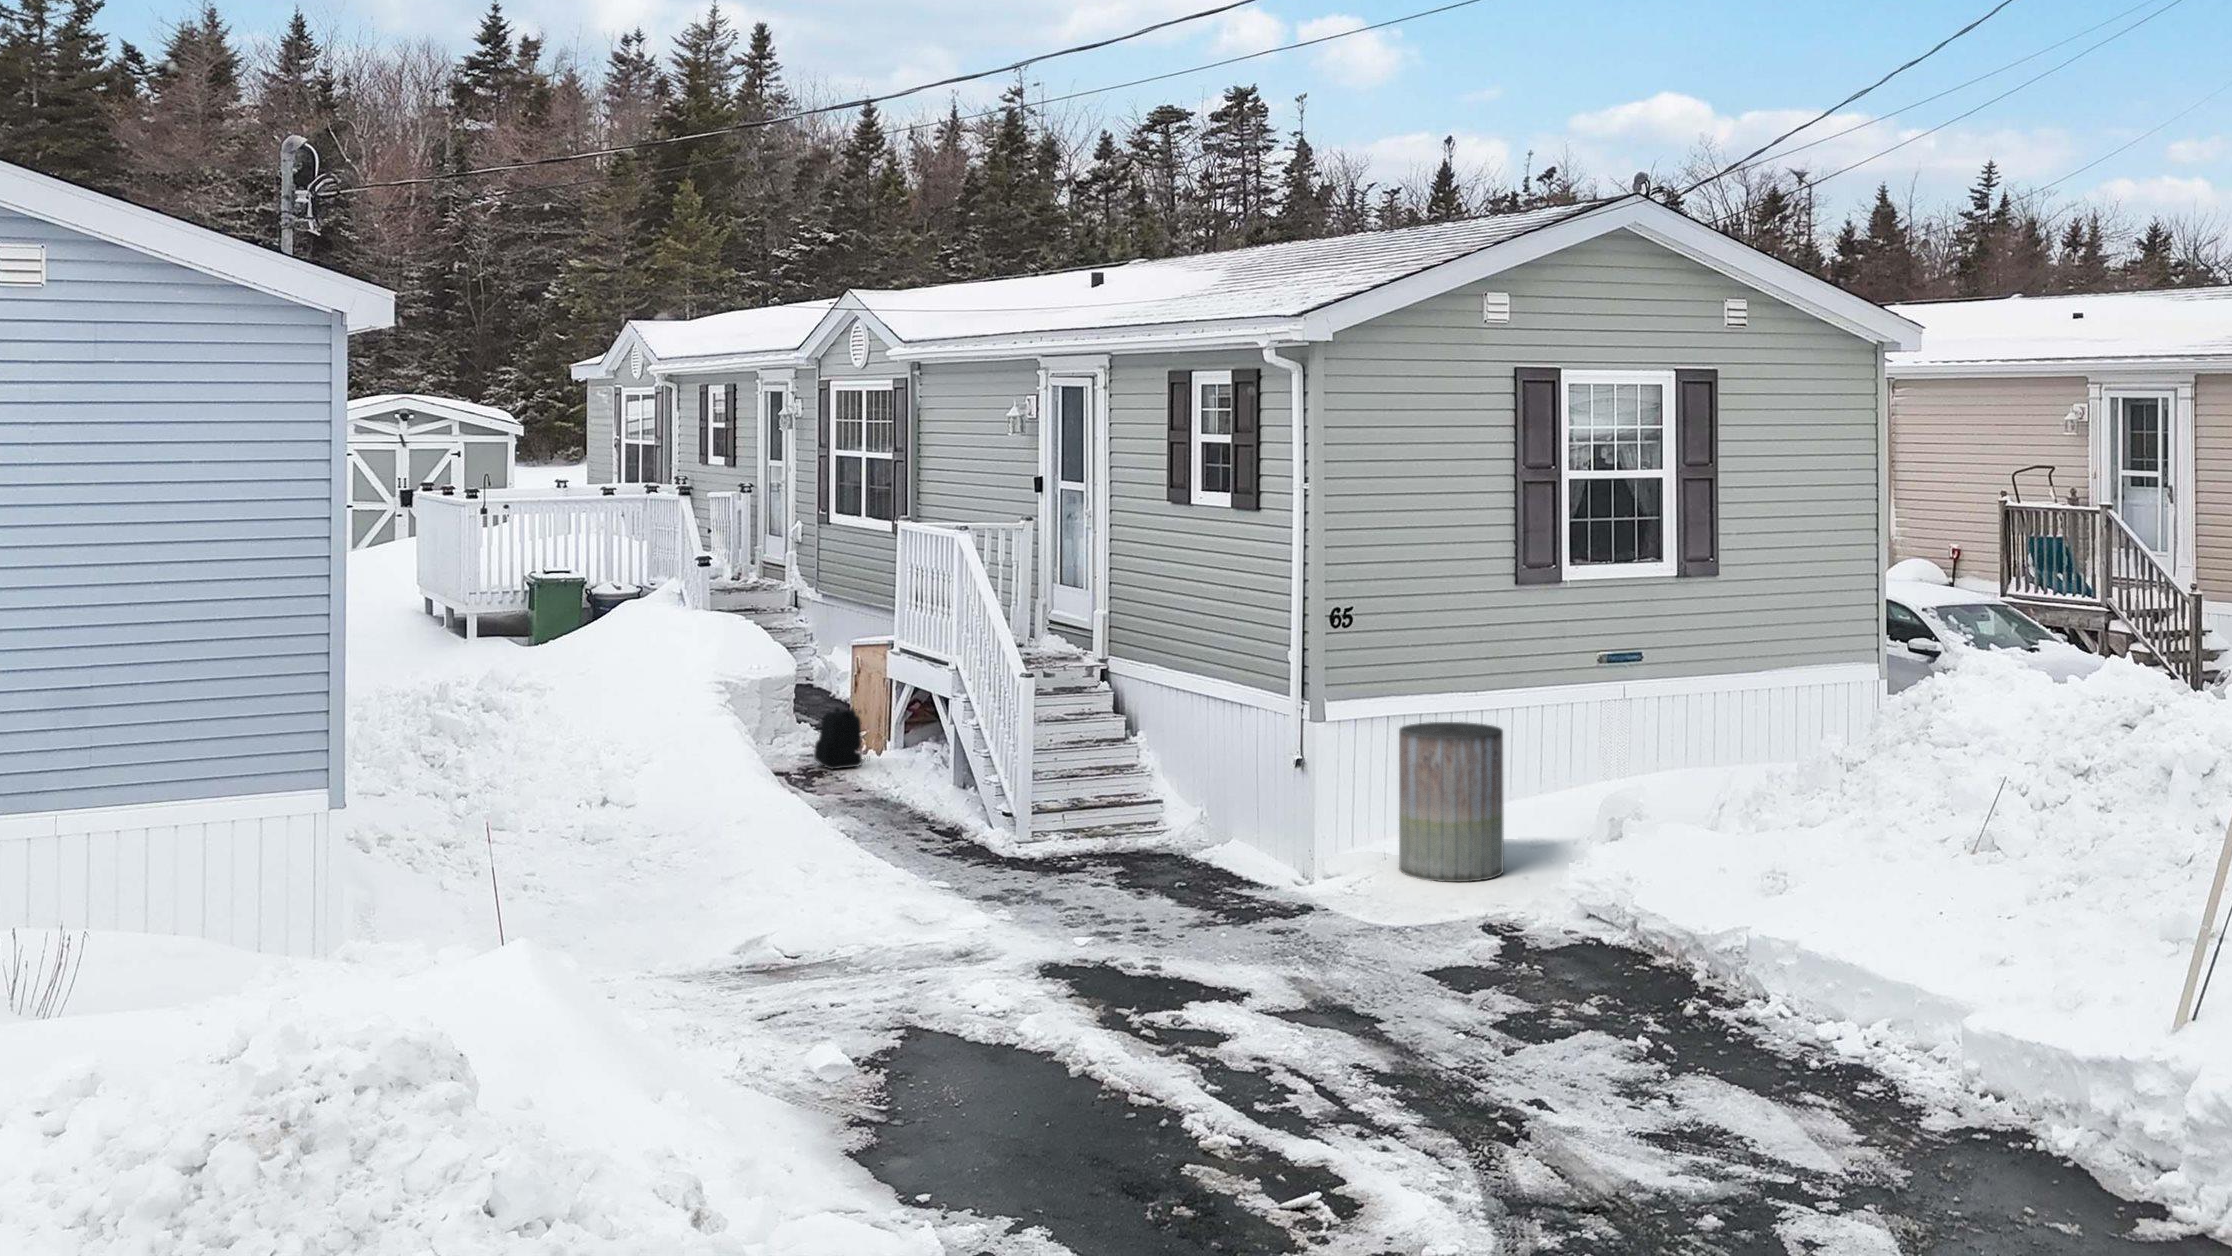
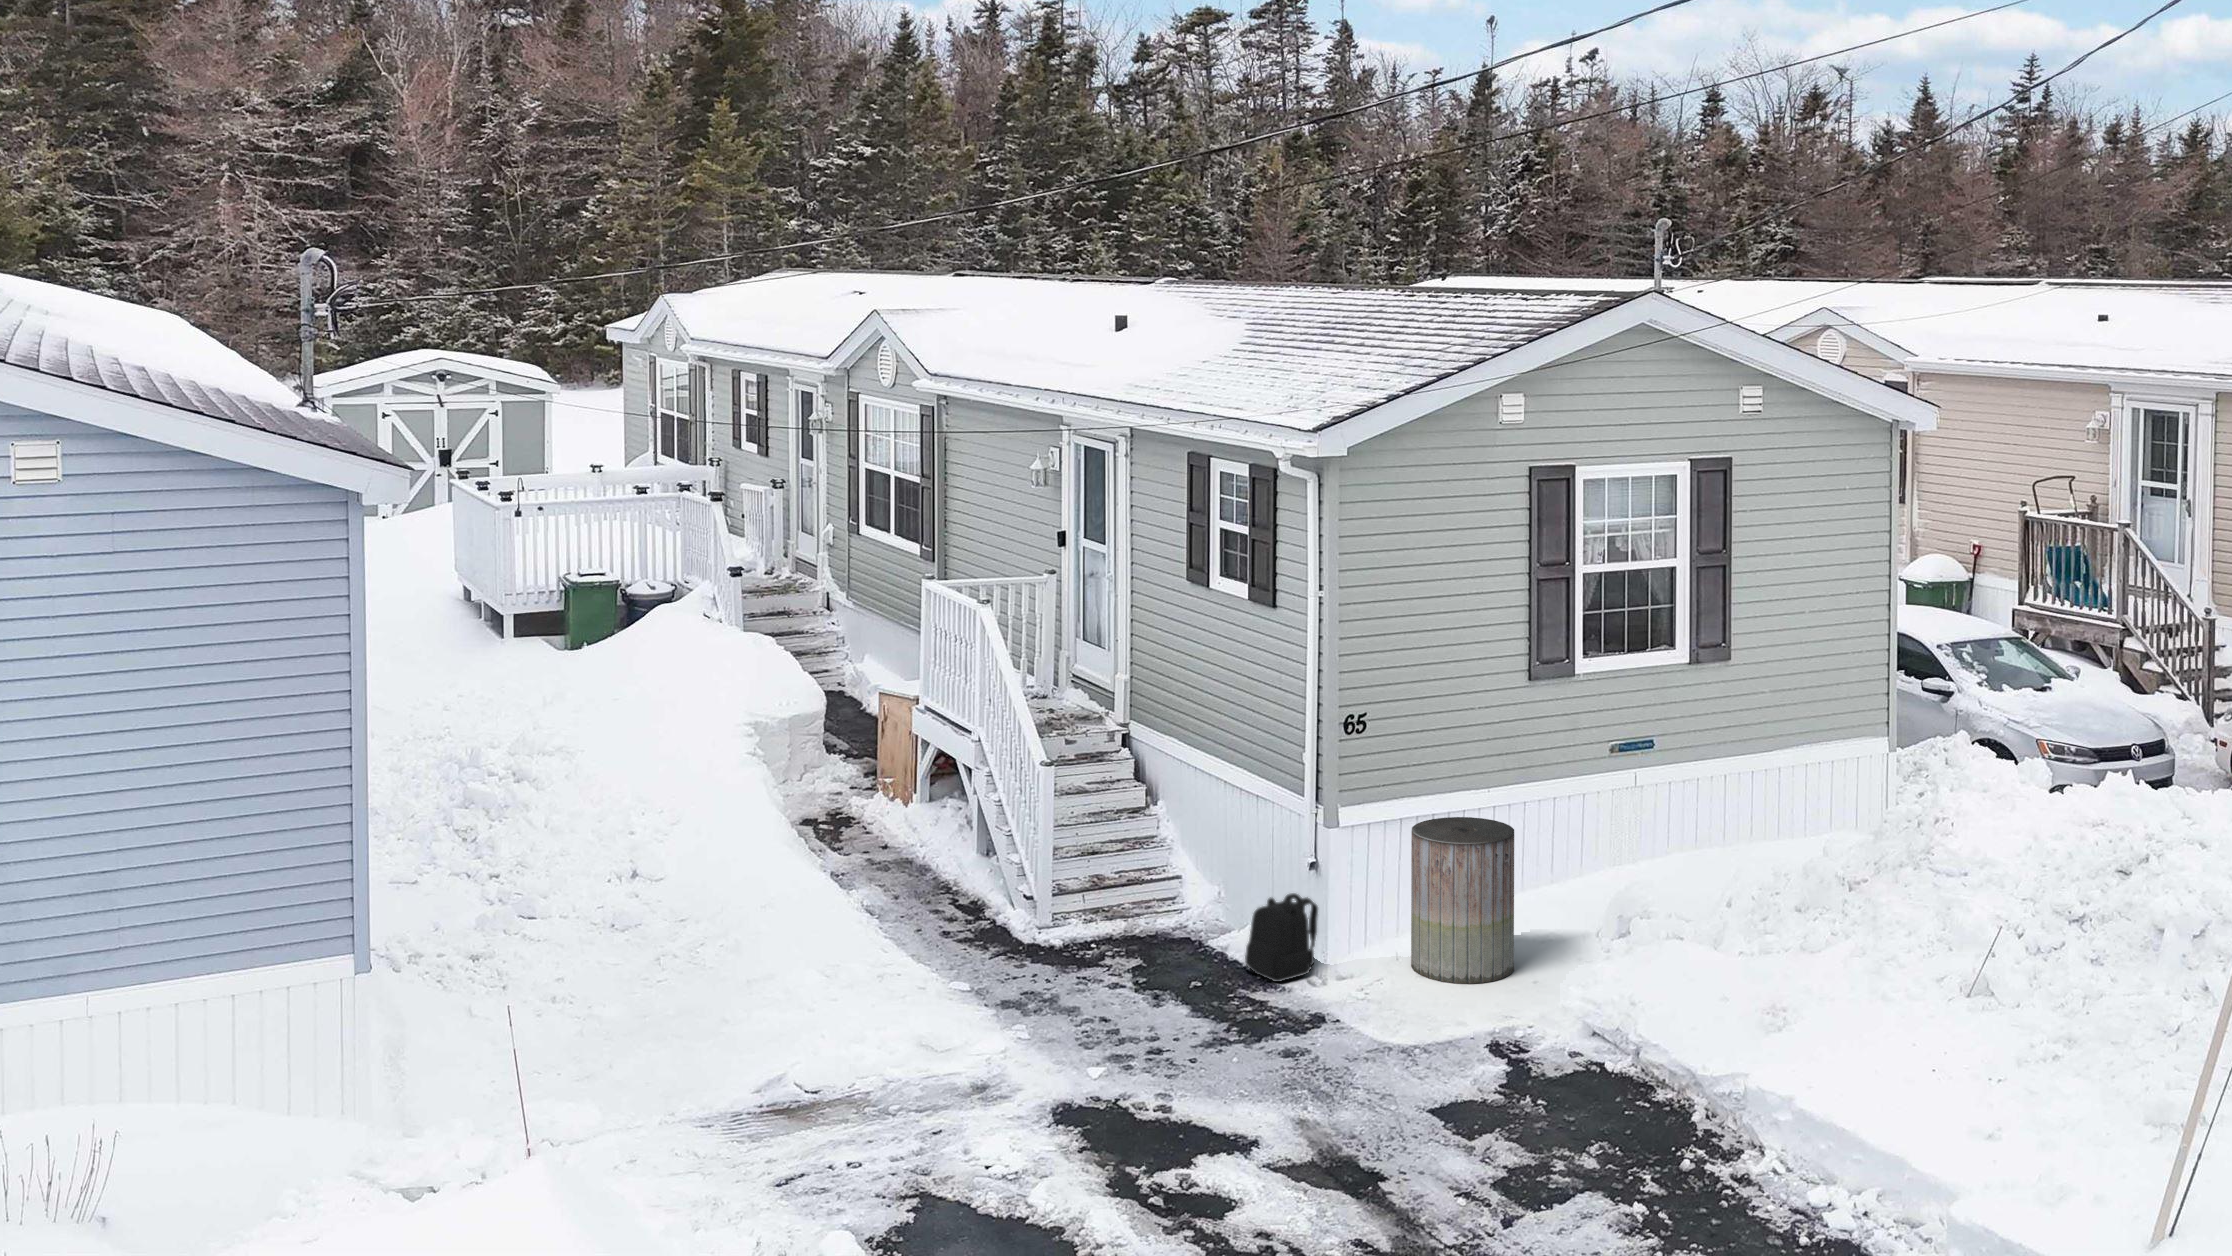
backpack: present [814,708,870,769] -> present [1245,893,1318,982]

